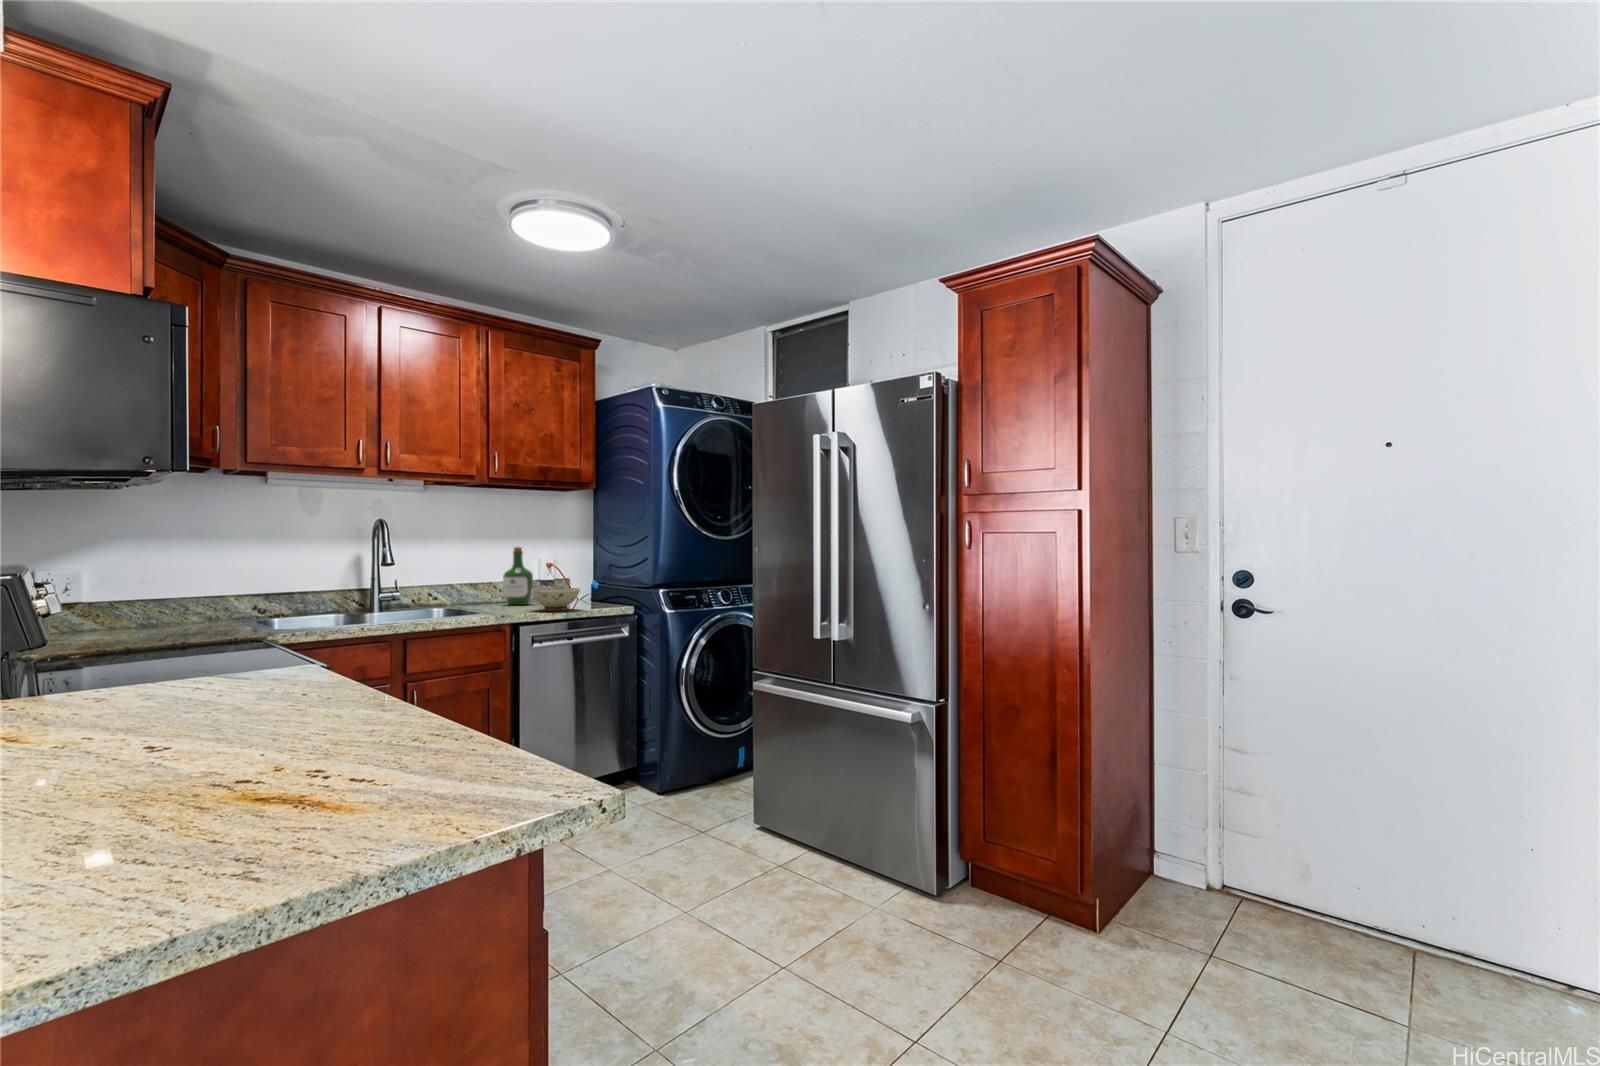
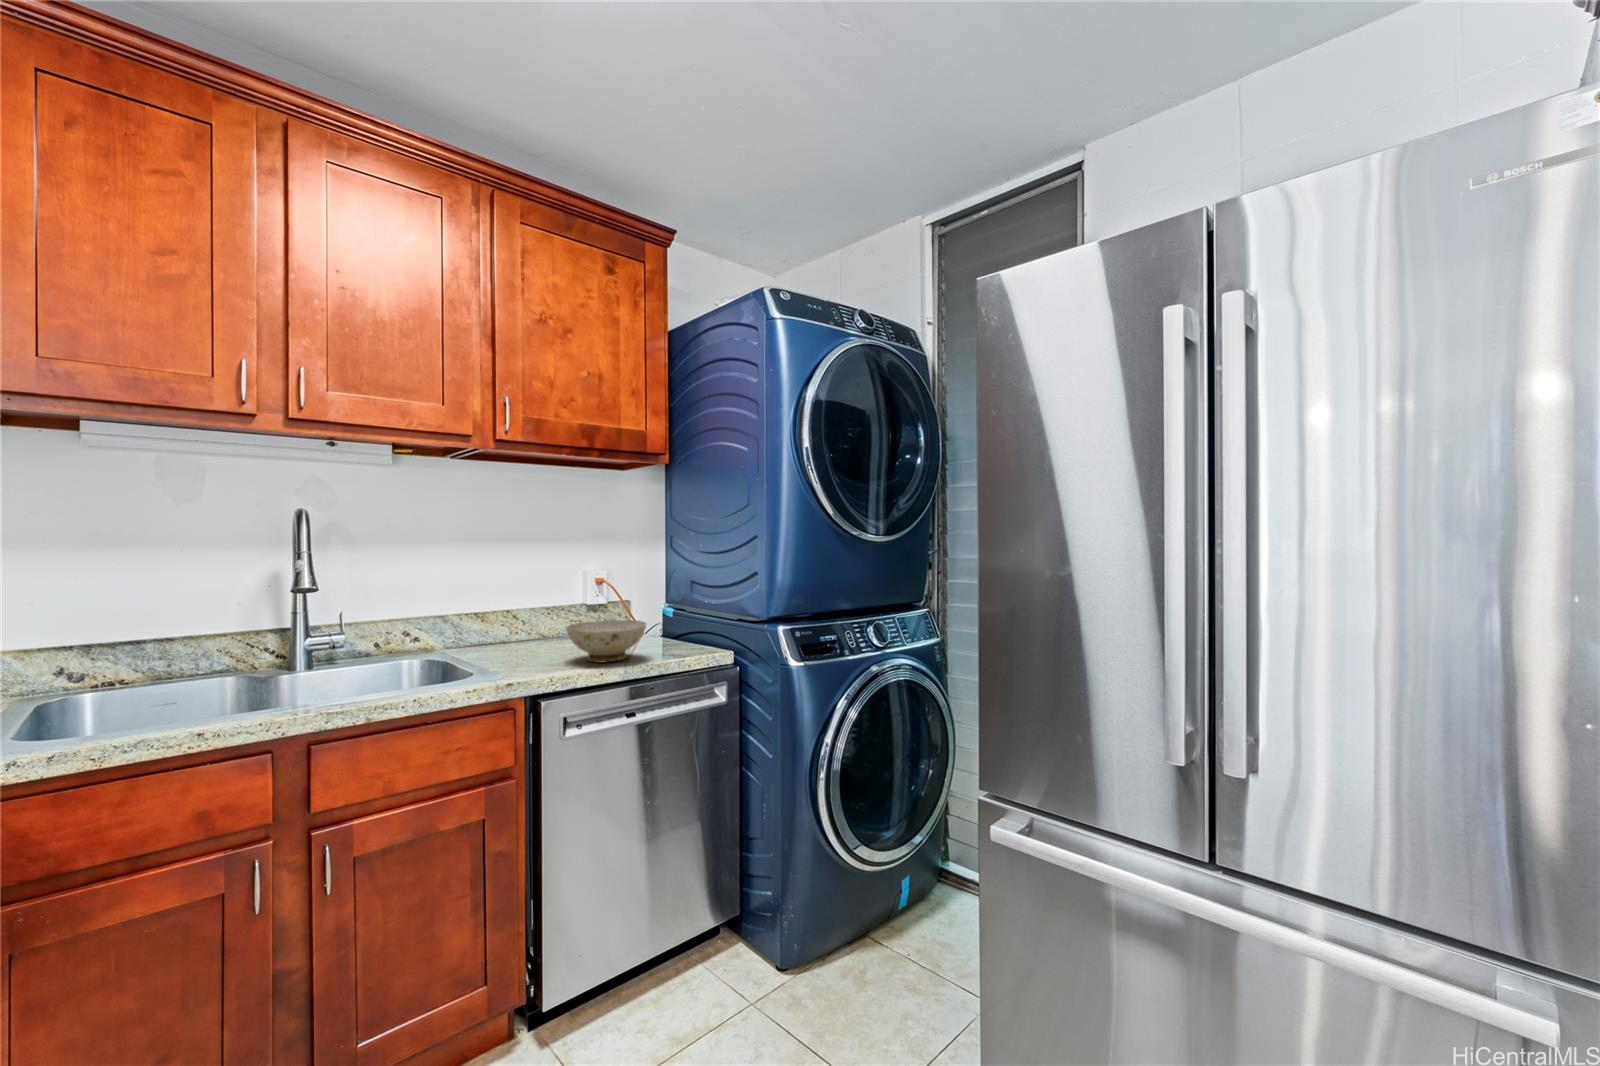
wine bottle: present [503,547,533,605] -> none [528,552,575,644]

